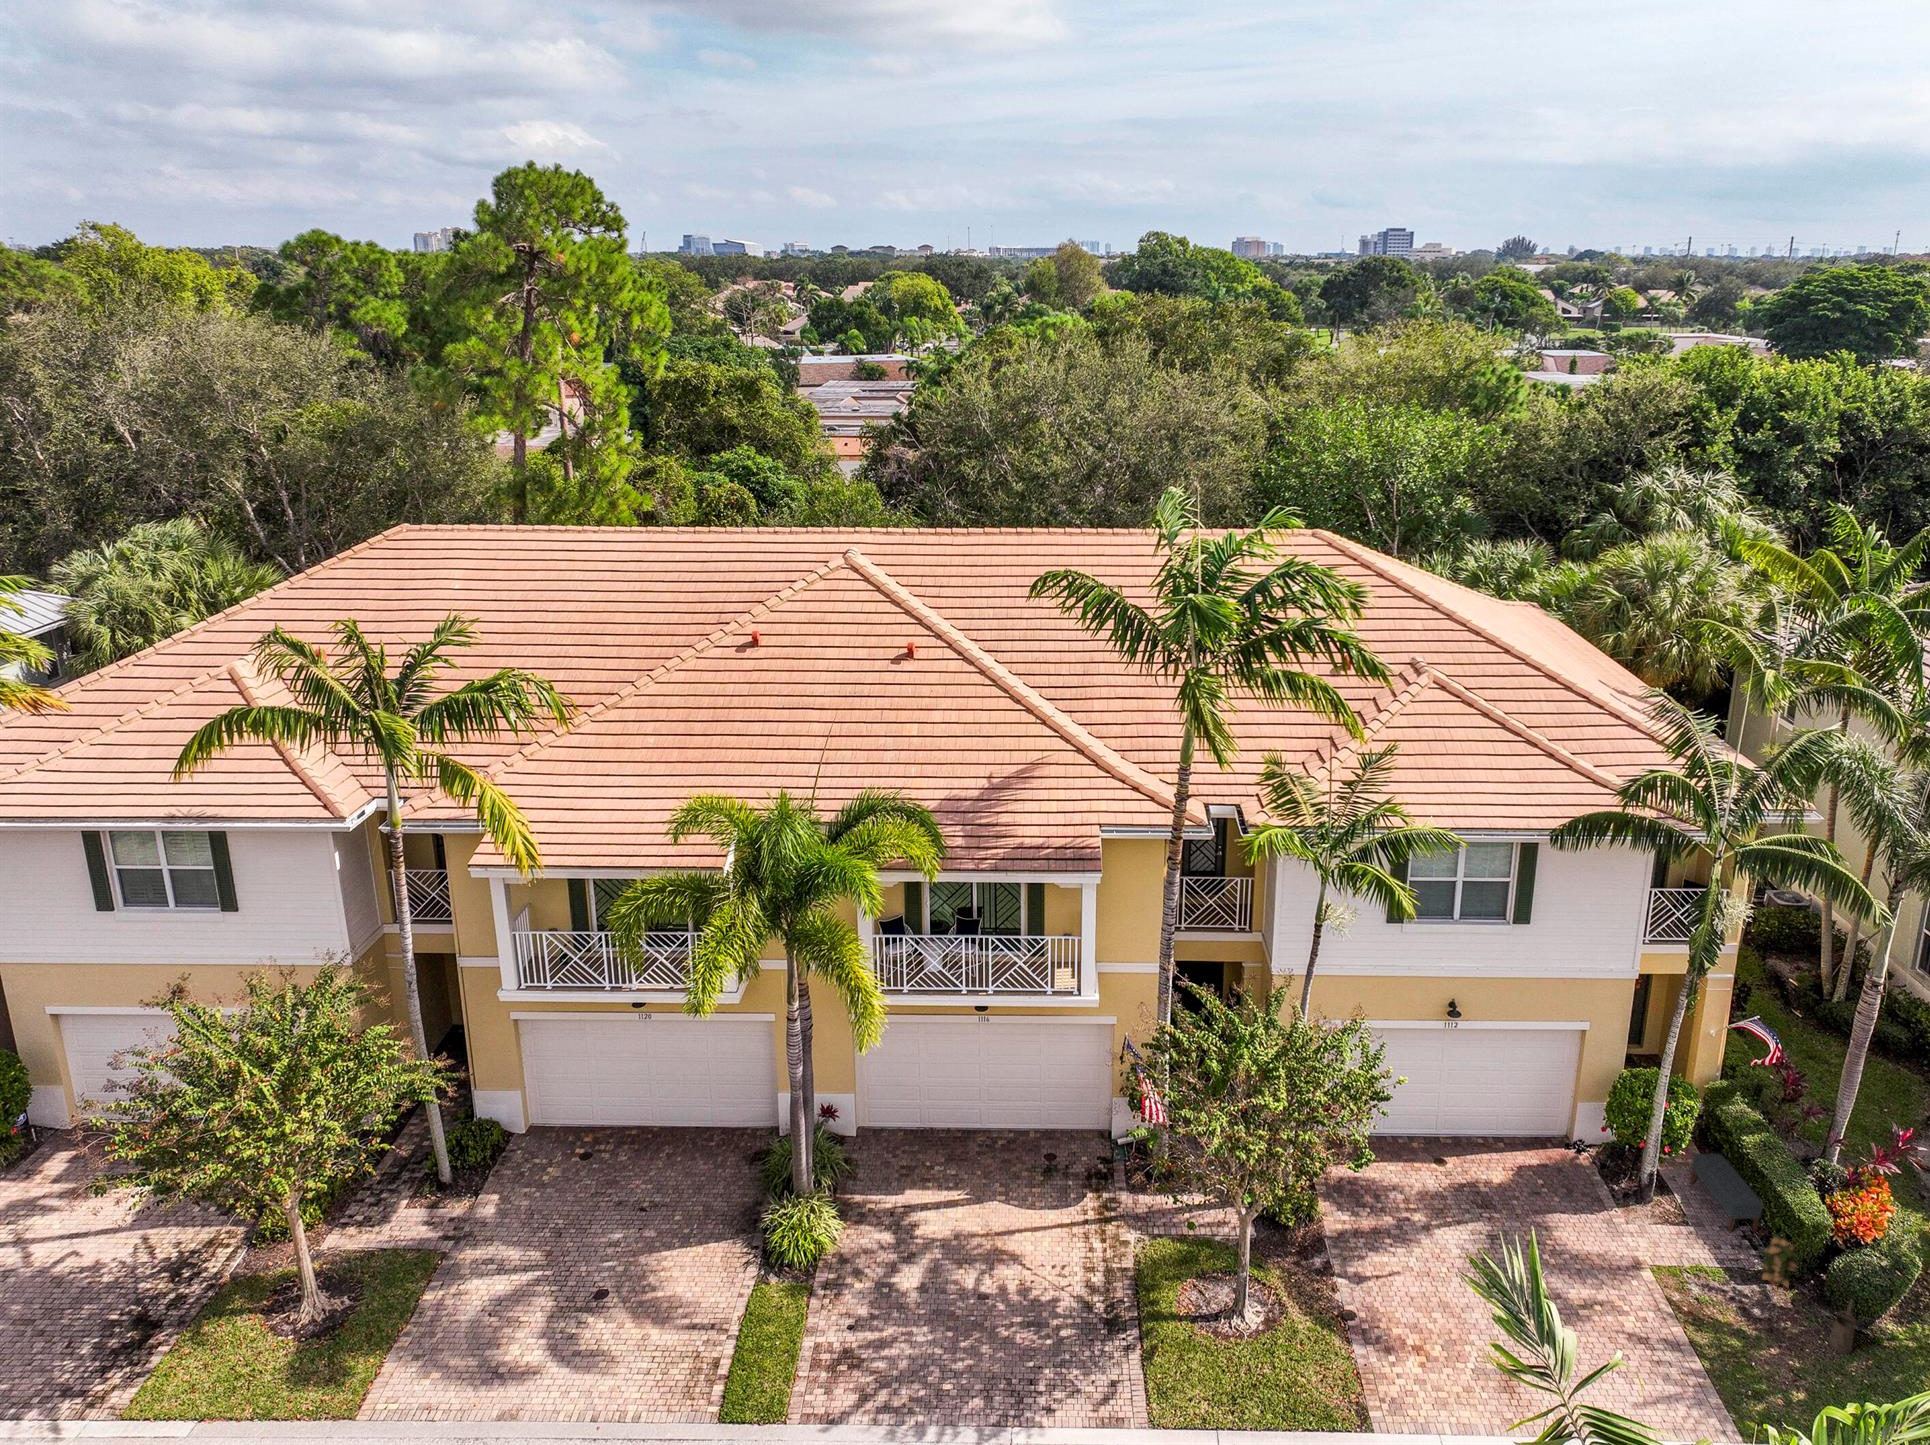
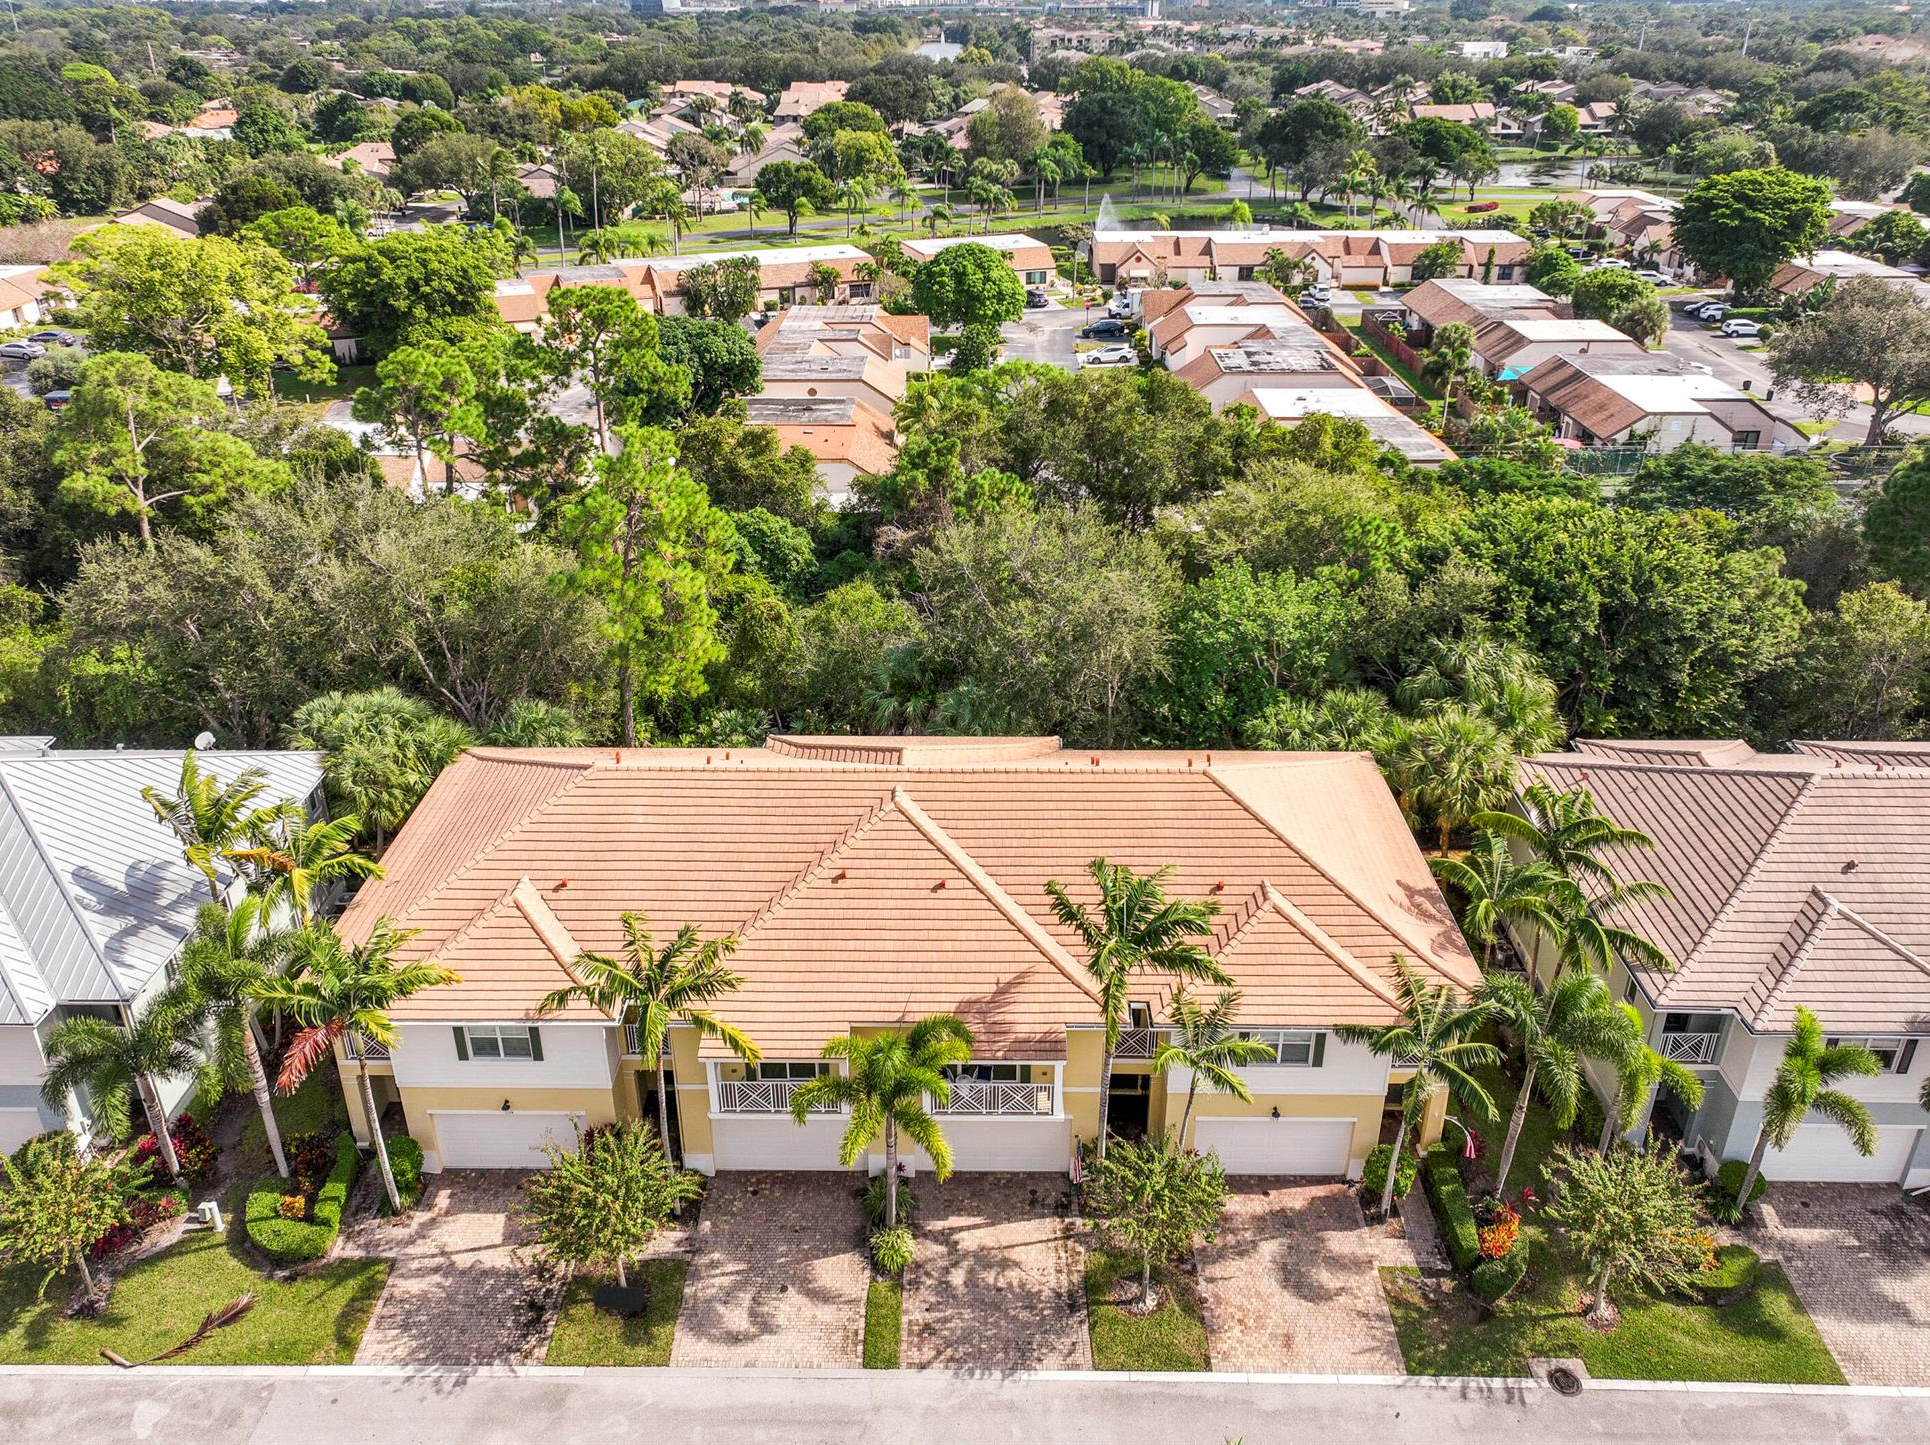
bench: present [1690,1154,1764,1232] -> present [592,1284,646,1317]
decorative plant: present [1761,1234,1798,1288] -> none [1439,1252,1460,1284]

